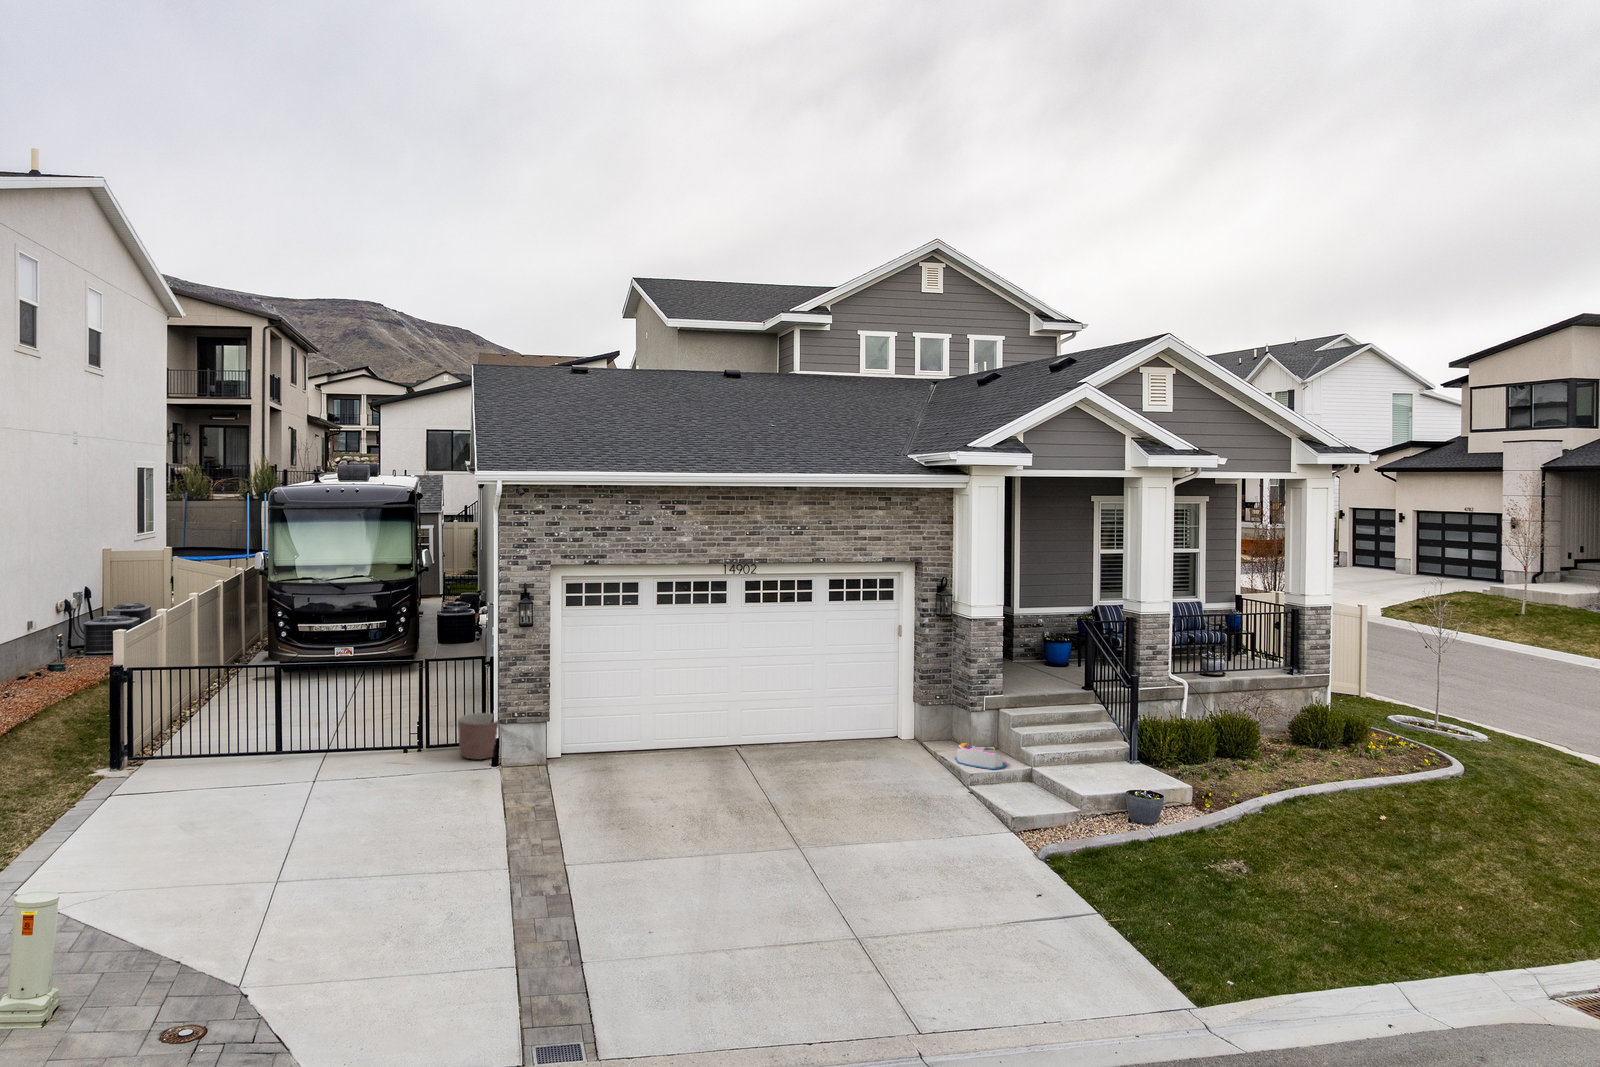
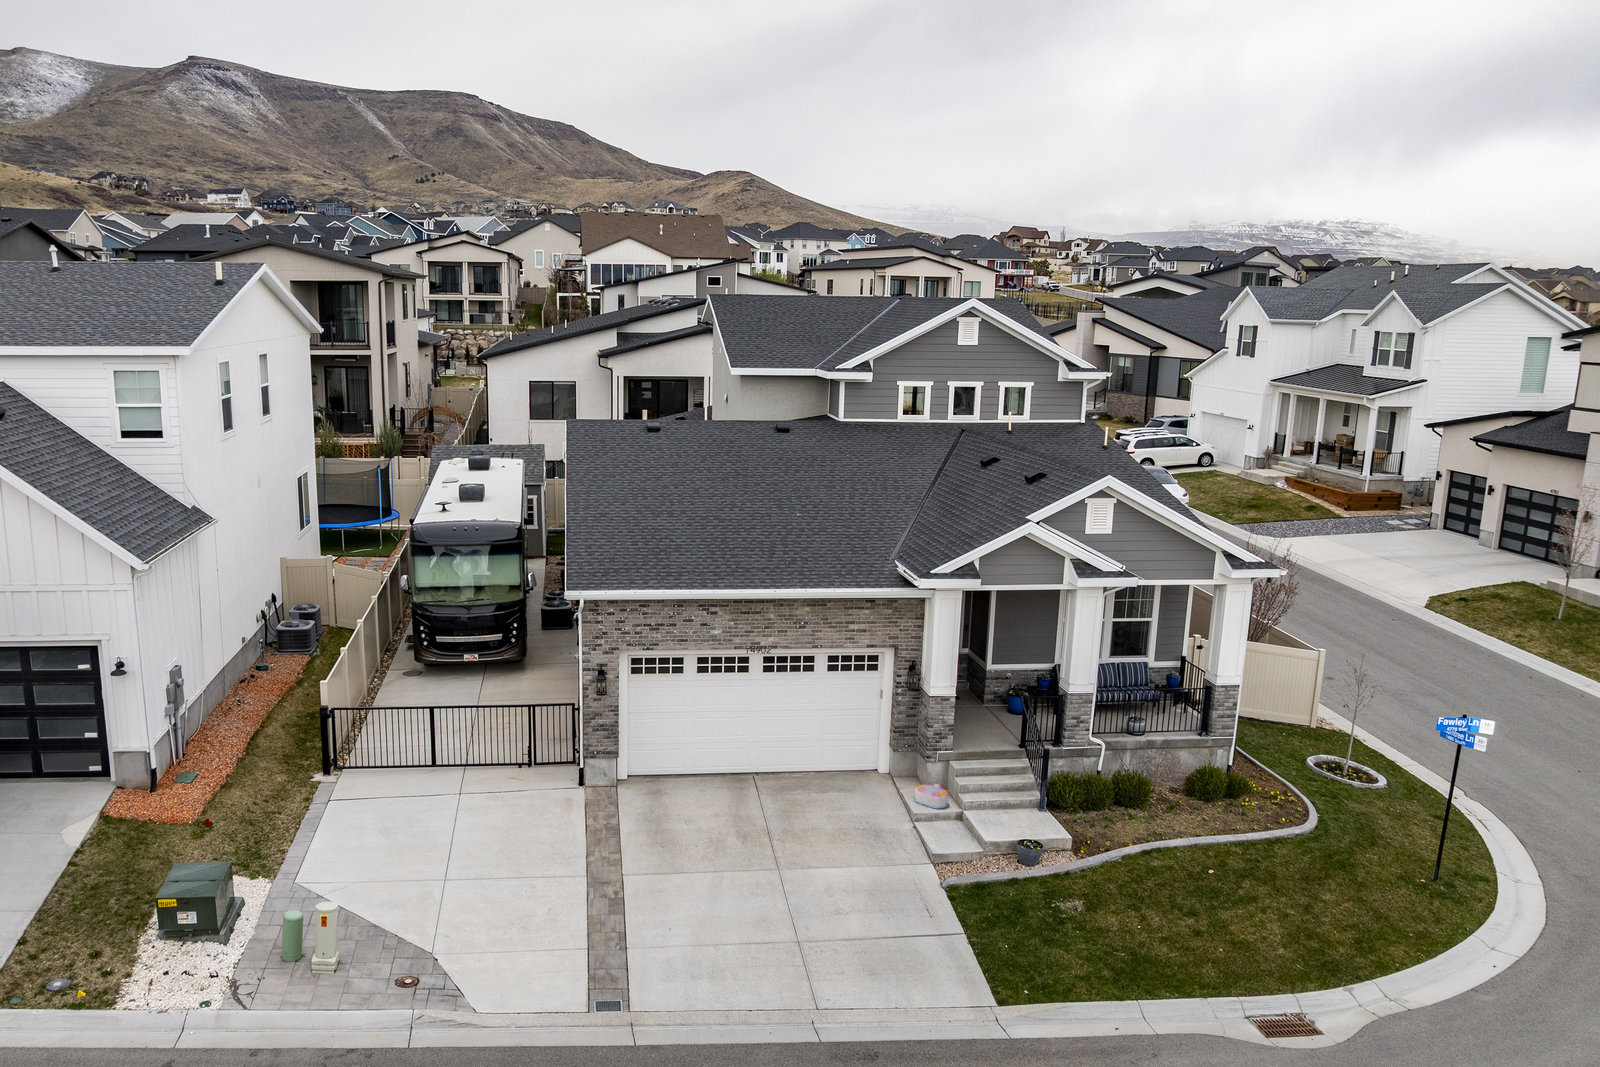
planter: present [458,713,499,759] -> none [555,751,585,786]

